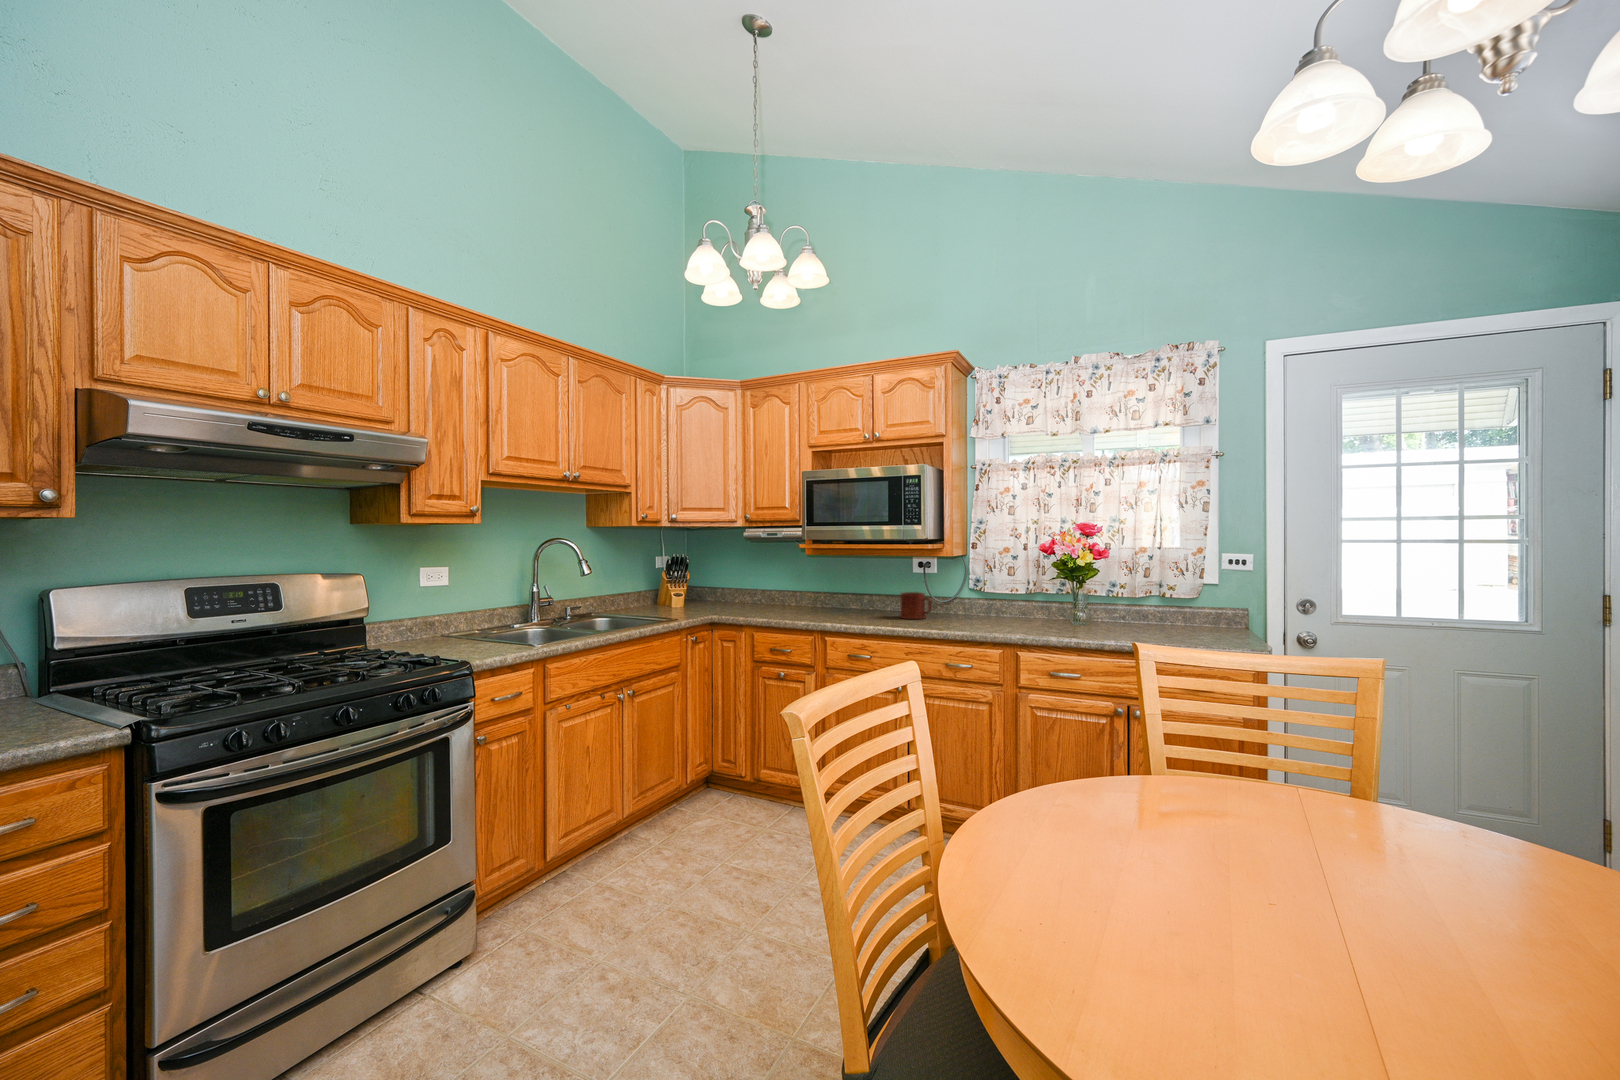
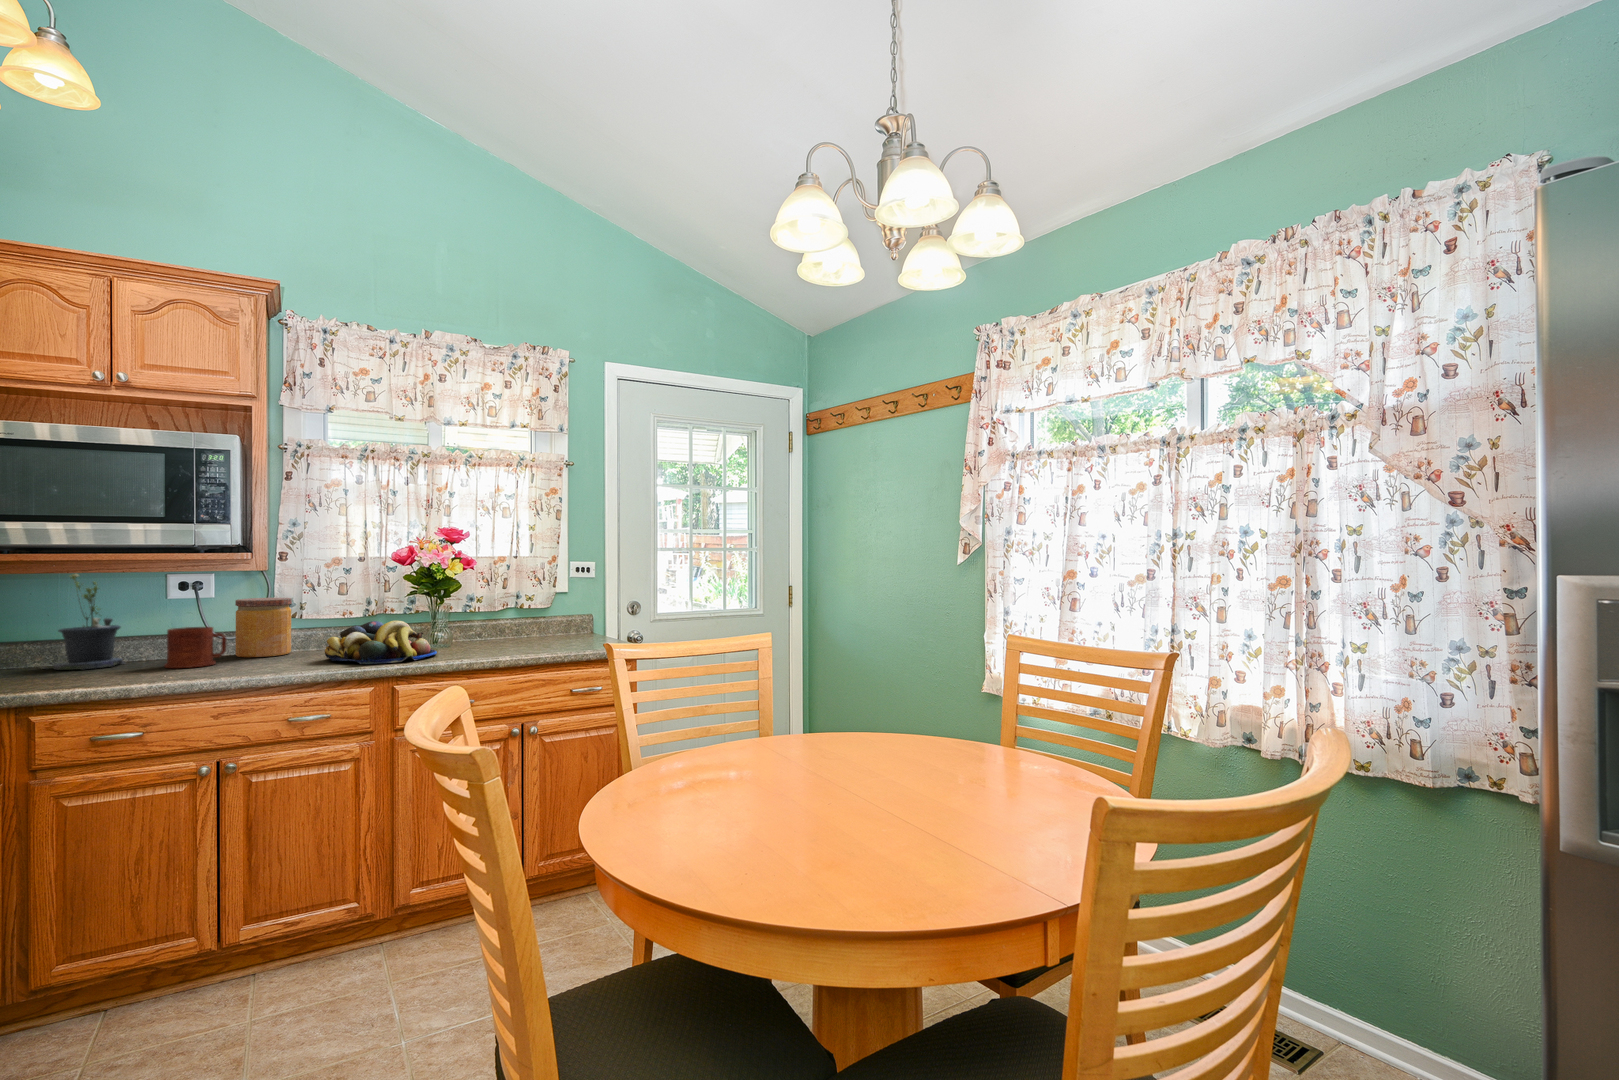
potted plant: none [853,555,889,613] -> present [41,574,124,670]
jar: none [944,575,978,617] -> present [235,597,292,657]
fruit bowl: none [983,598,1067,633] -> present [325,621,437,664]

